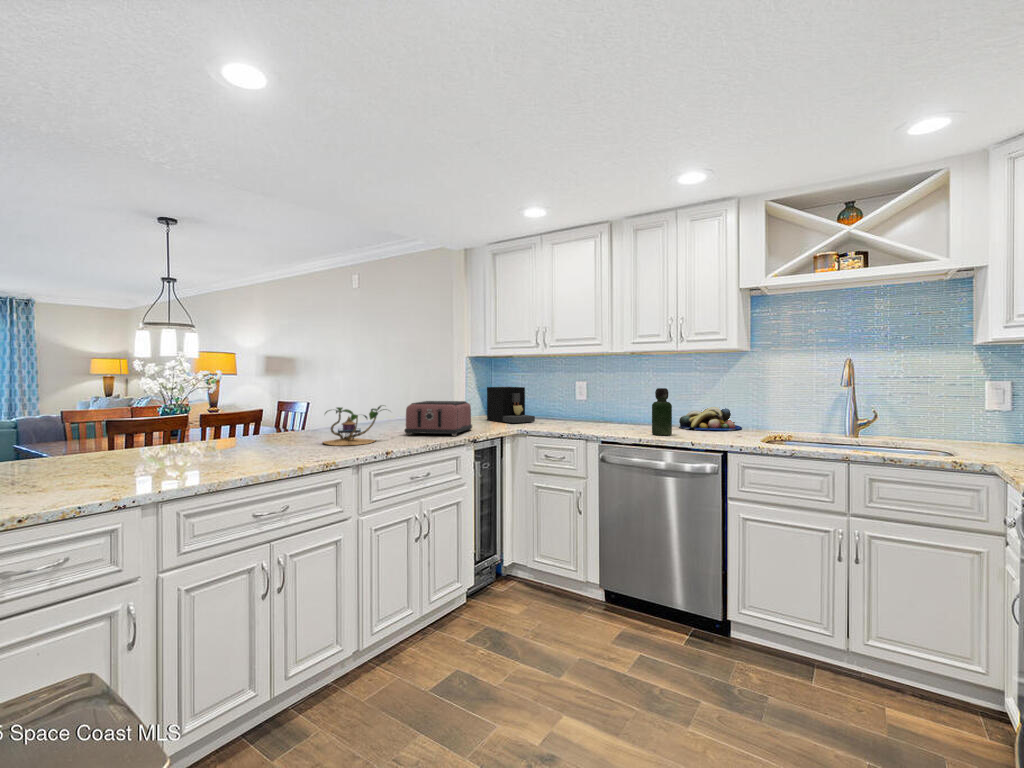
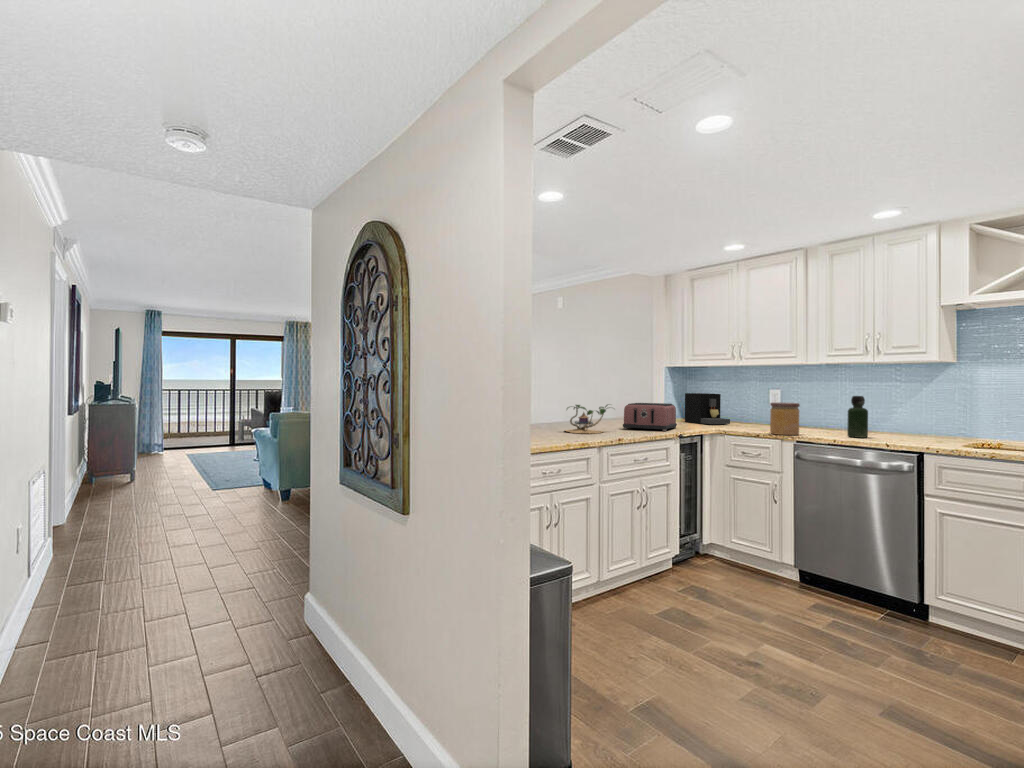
jar: none [573,397,603,435] -> present [770,402,800,435]
fruit bowl: present [679,407,742,430] -> none [875,415,945,437]

